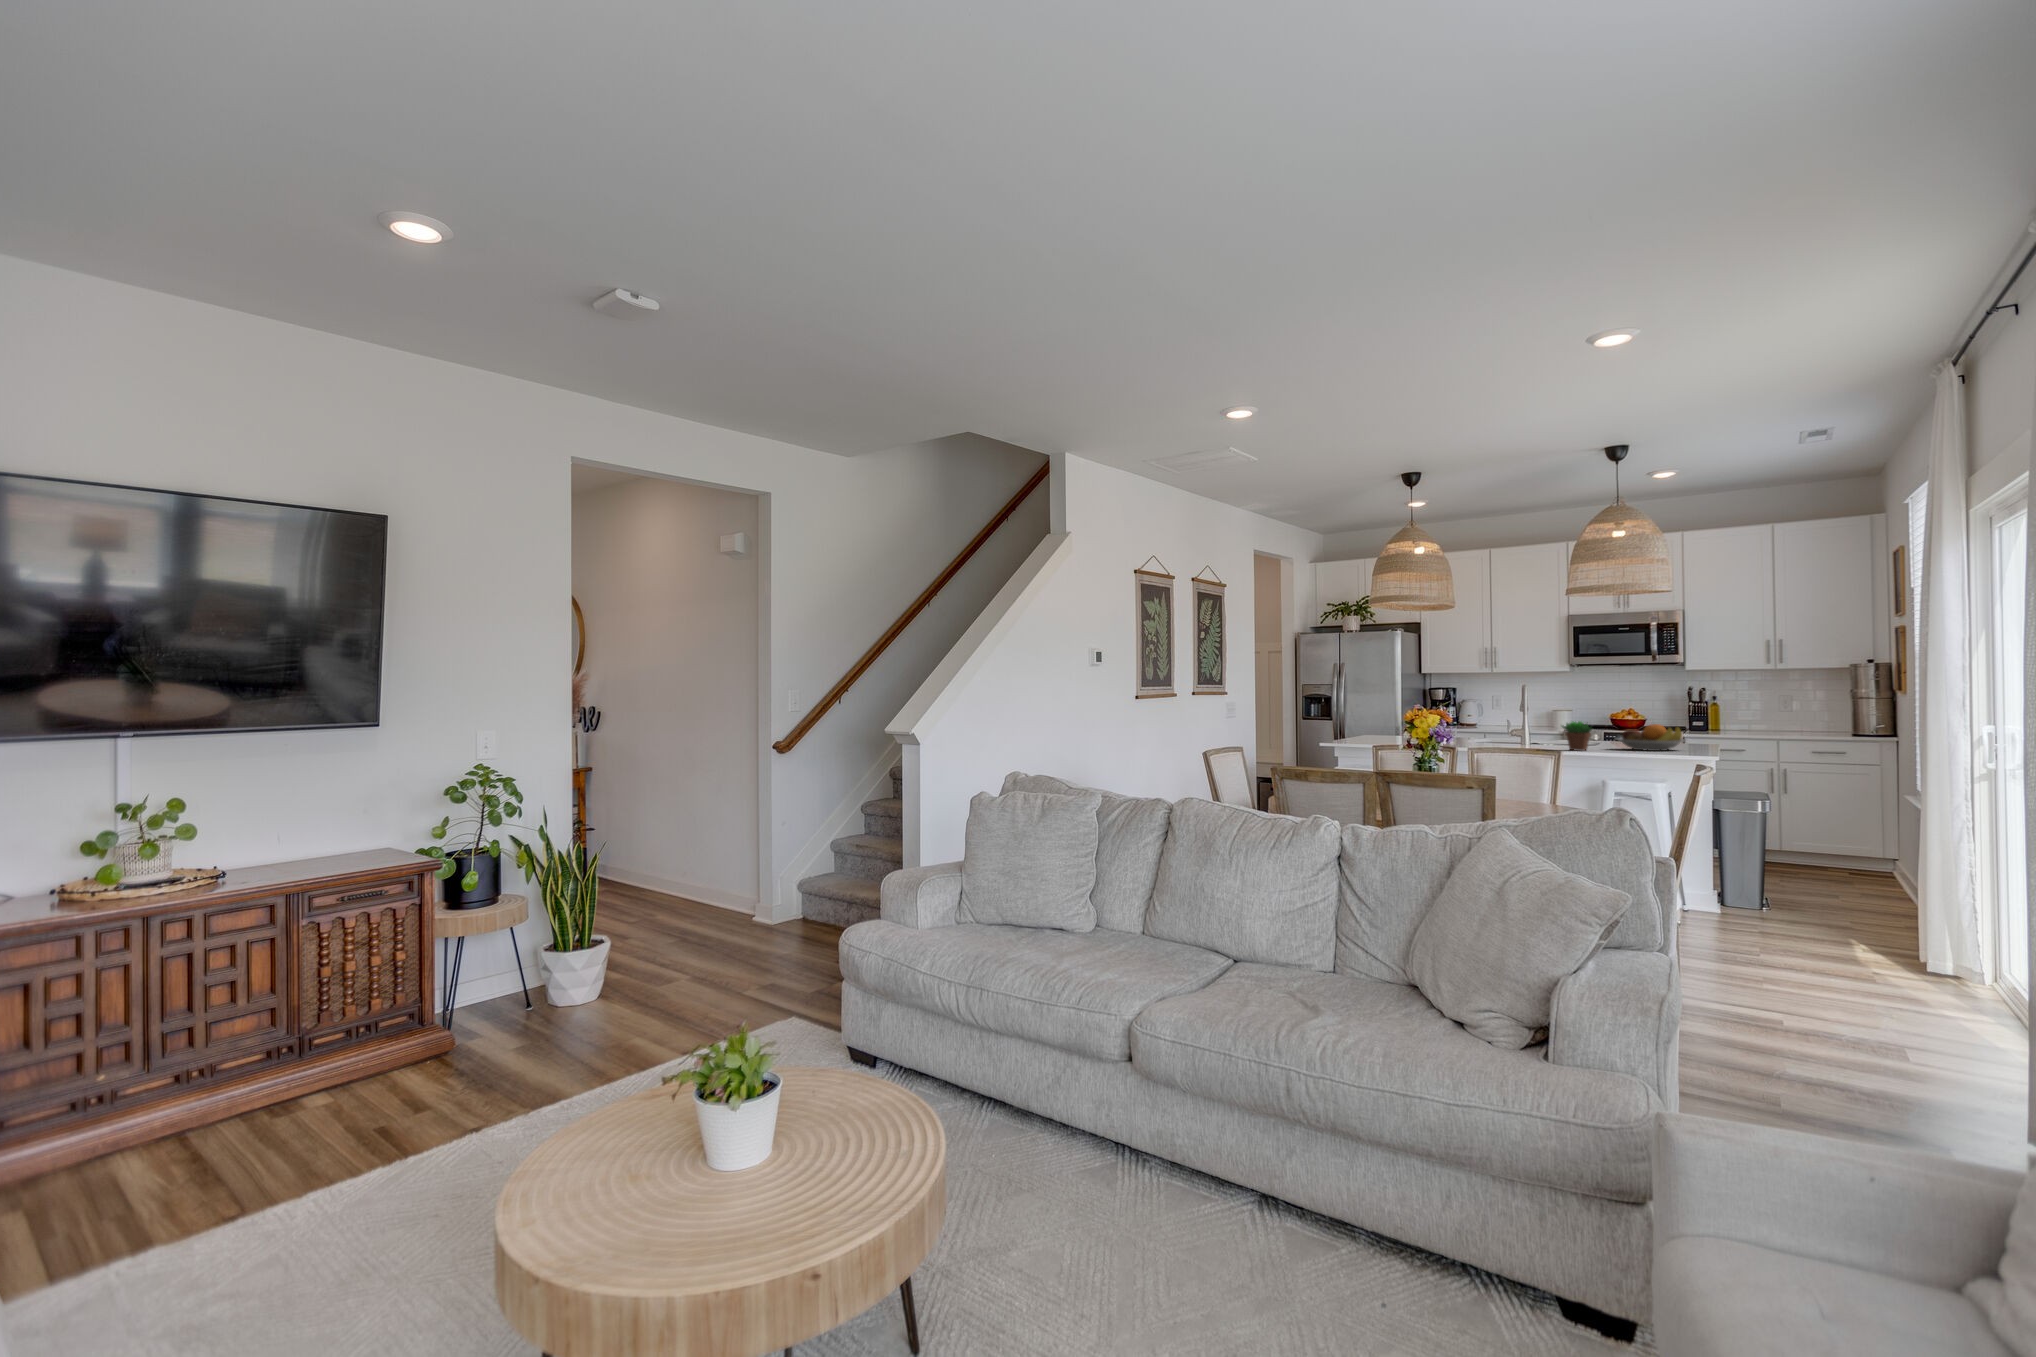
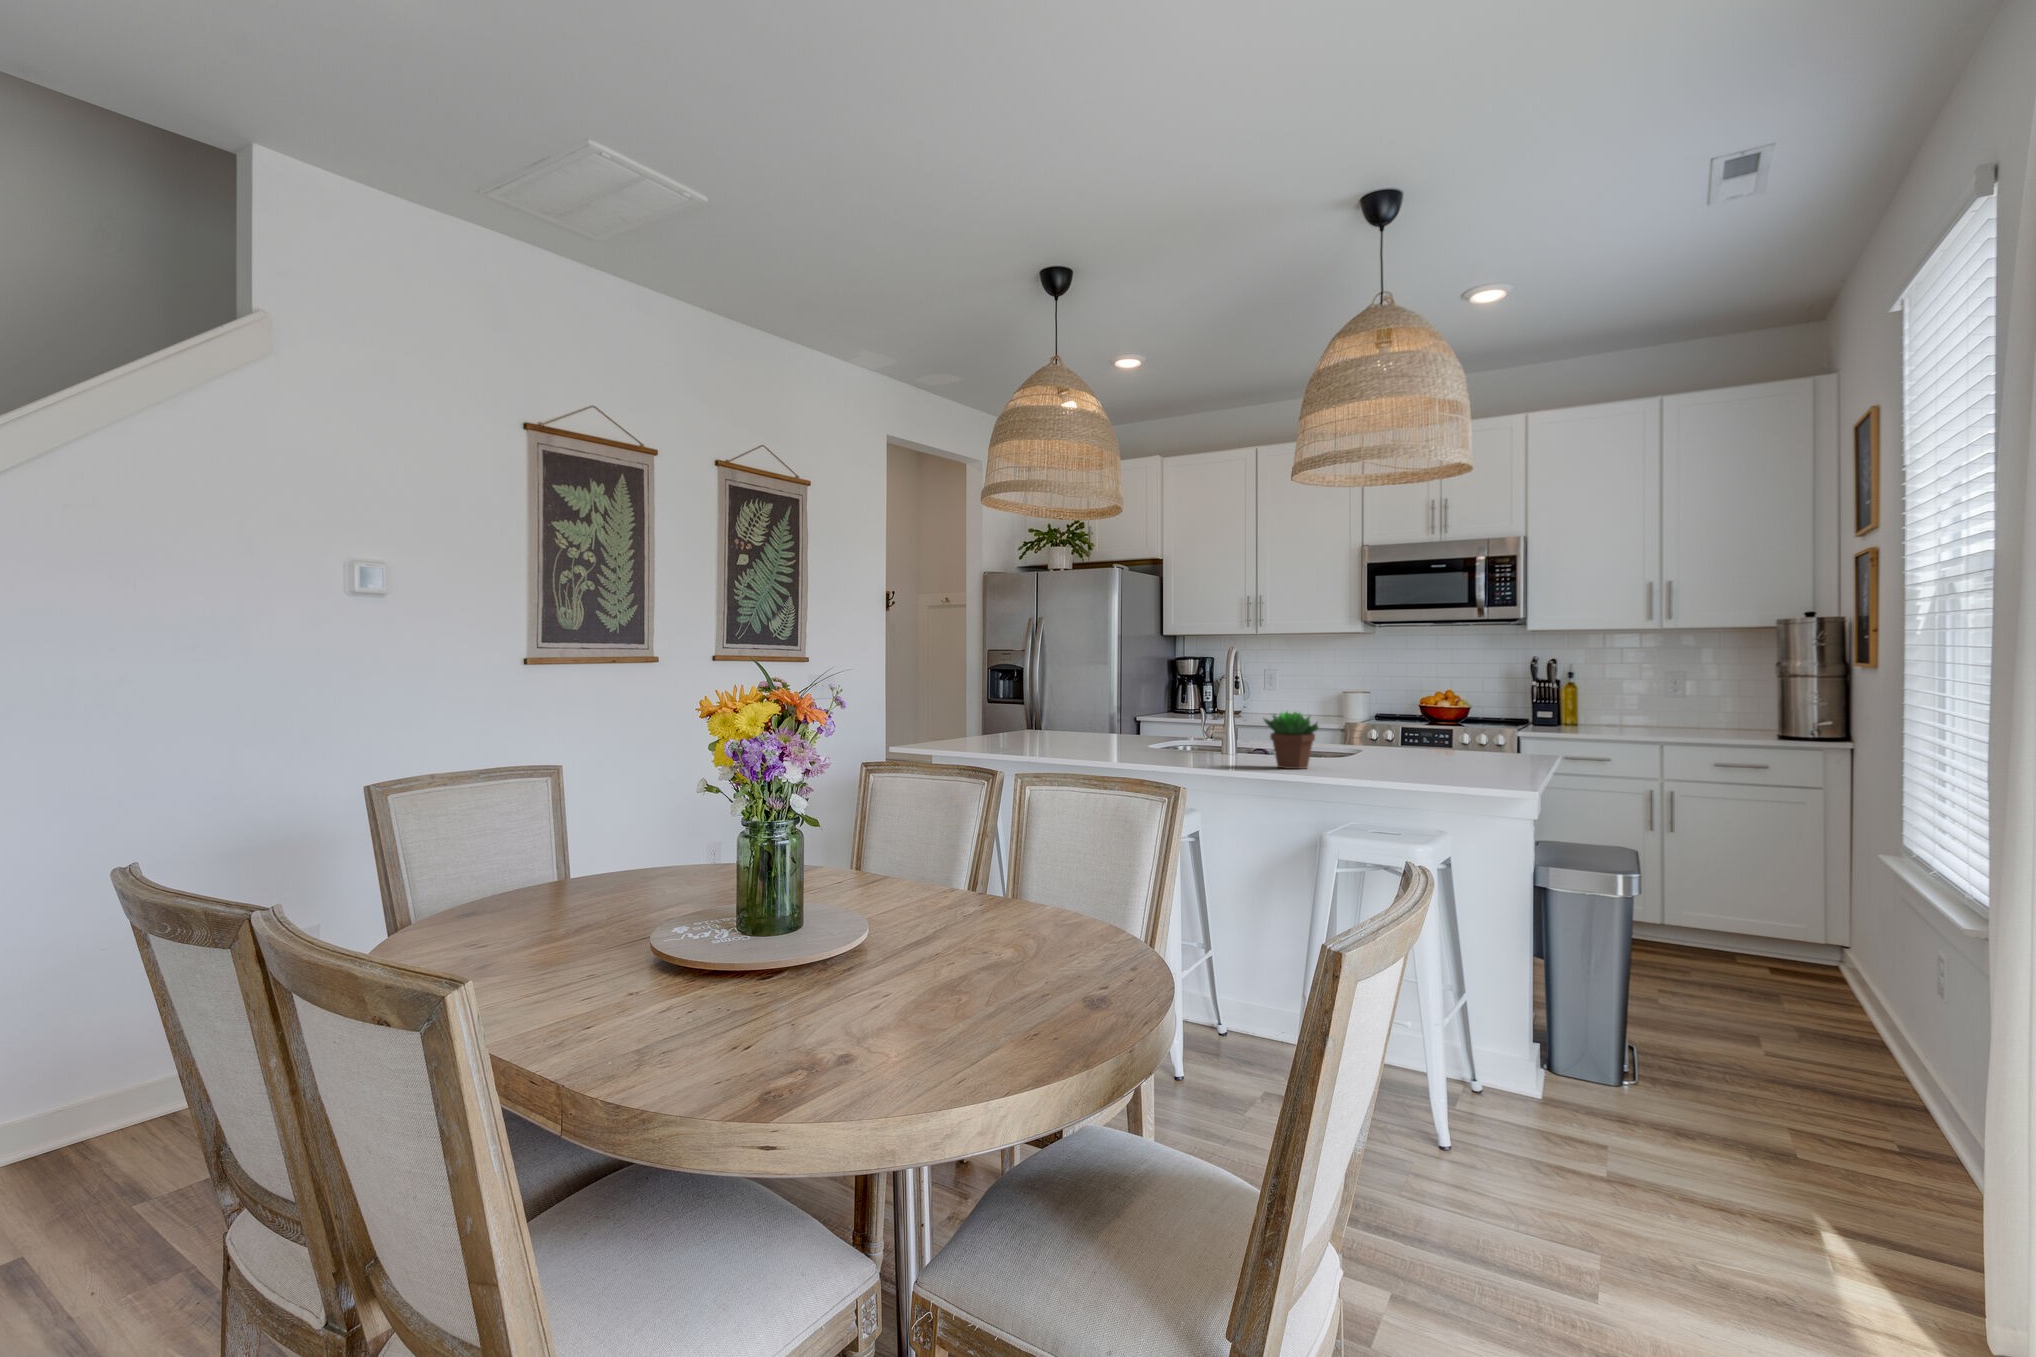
fruit bowl: present [1616,724,1686,751] -> none [1365,718,1492,770]

